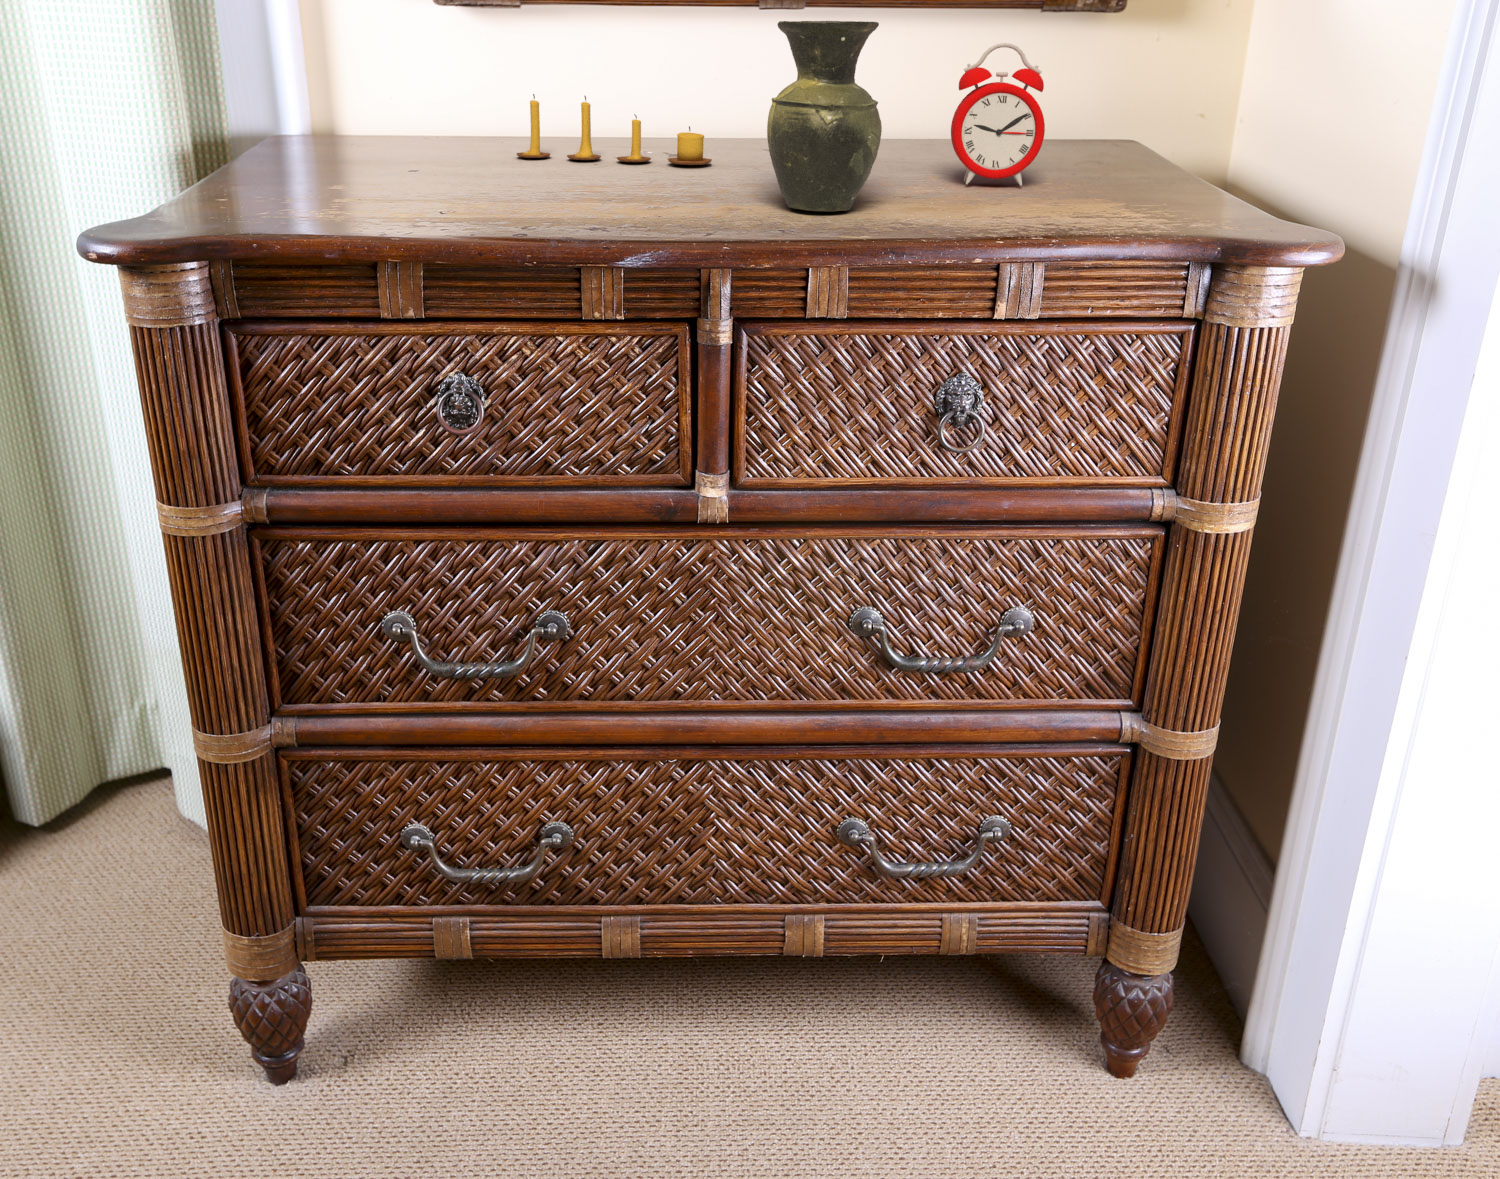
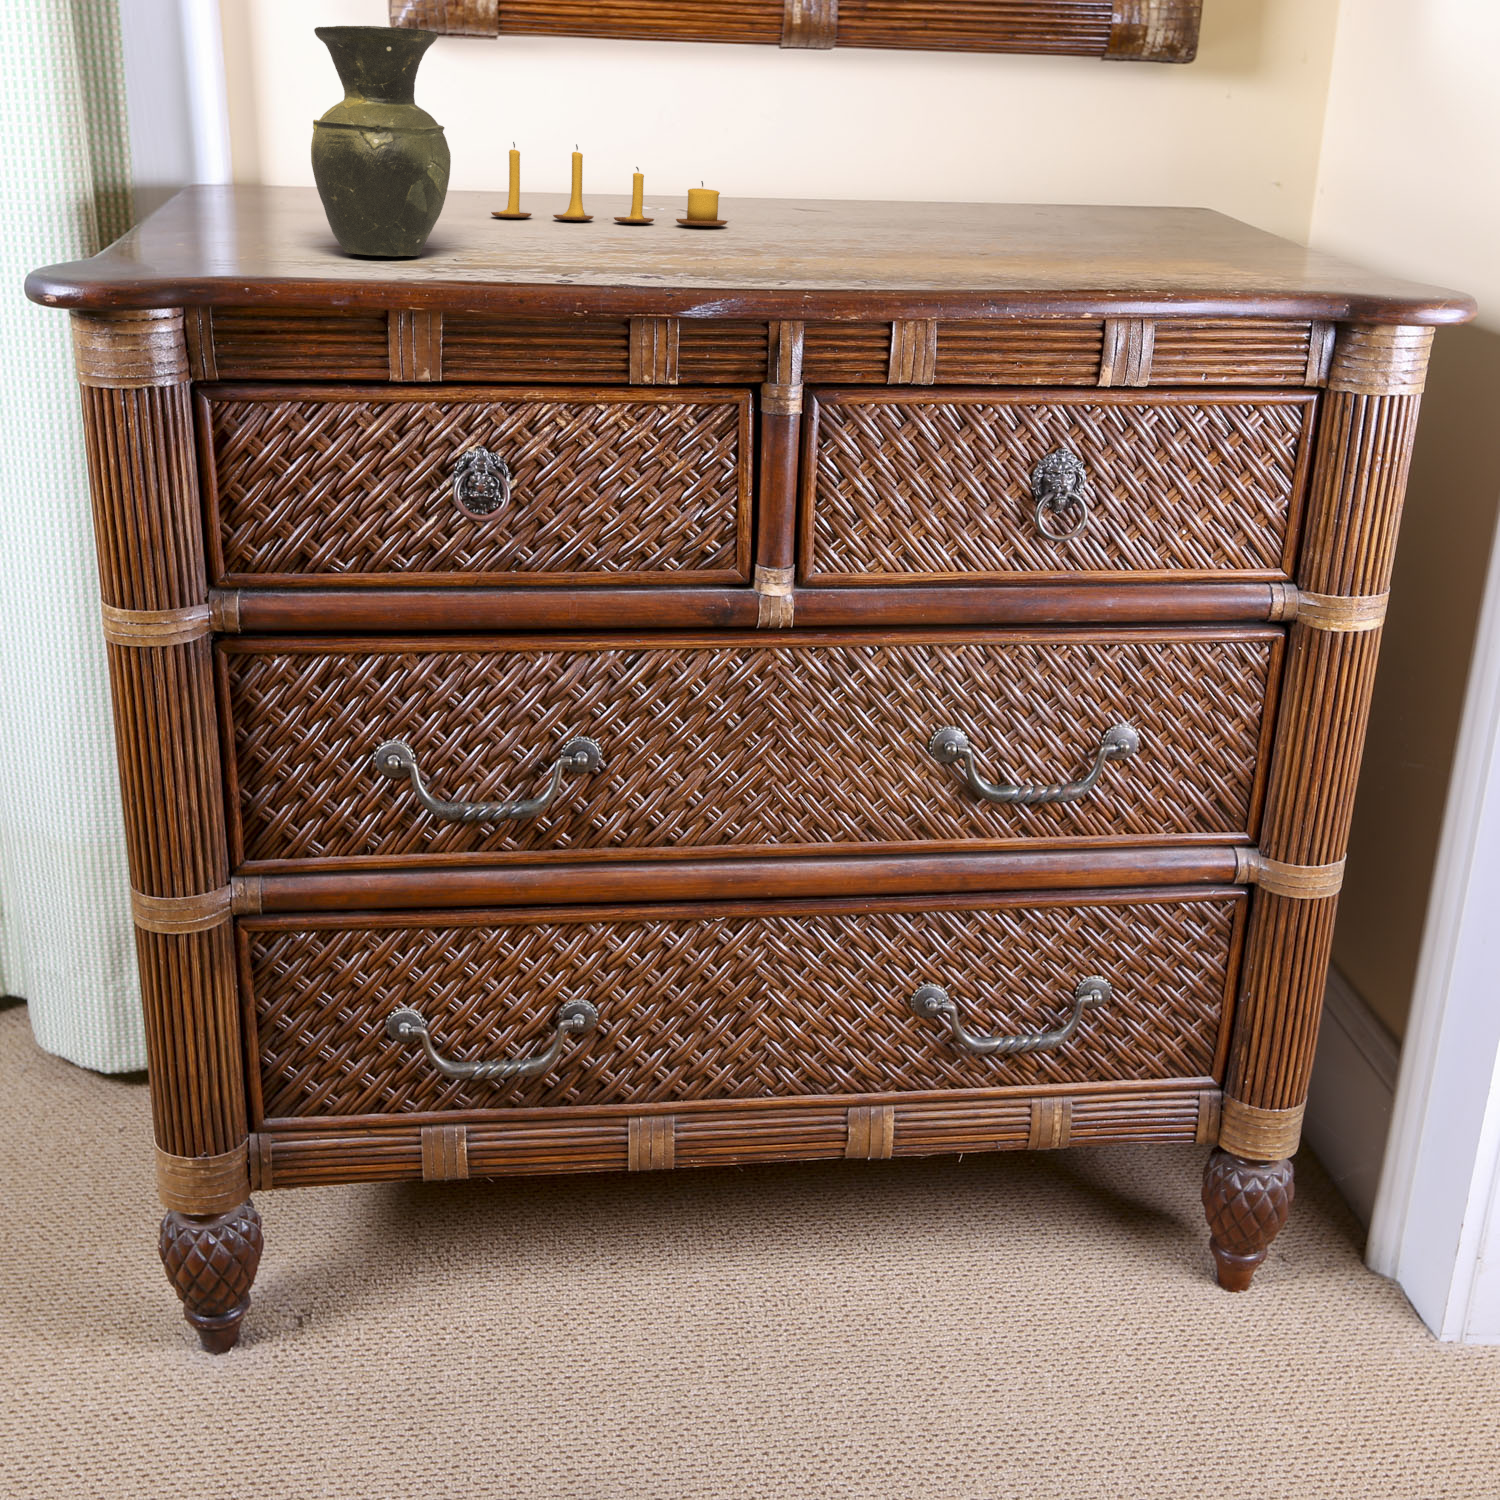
vase: present [767,21,882,211] -> present [311,26,451,256]
alarm clock: present [951,43,1045,186] -> none [1014,85,1123,249]

